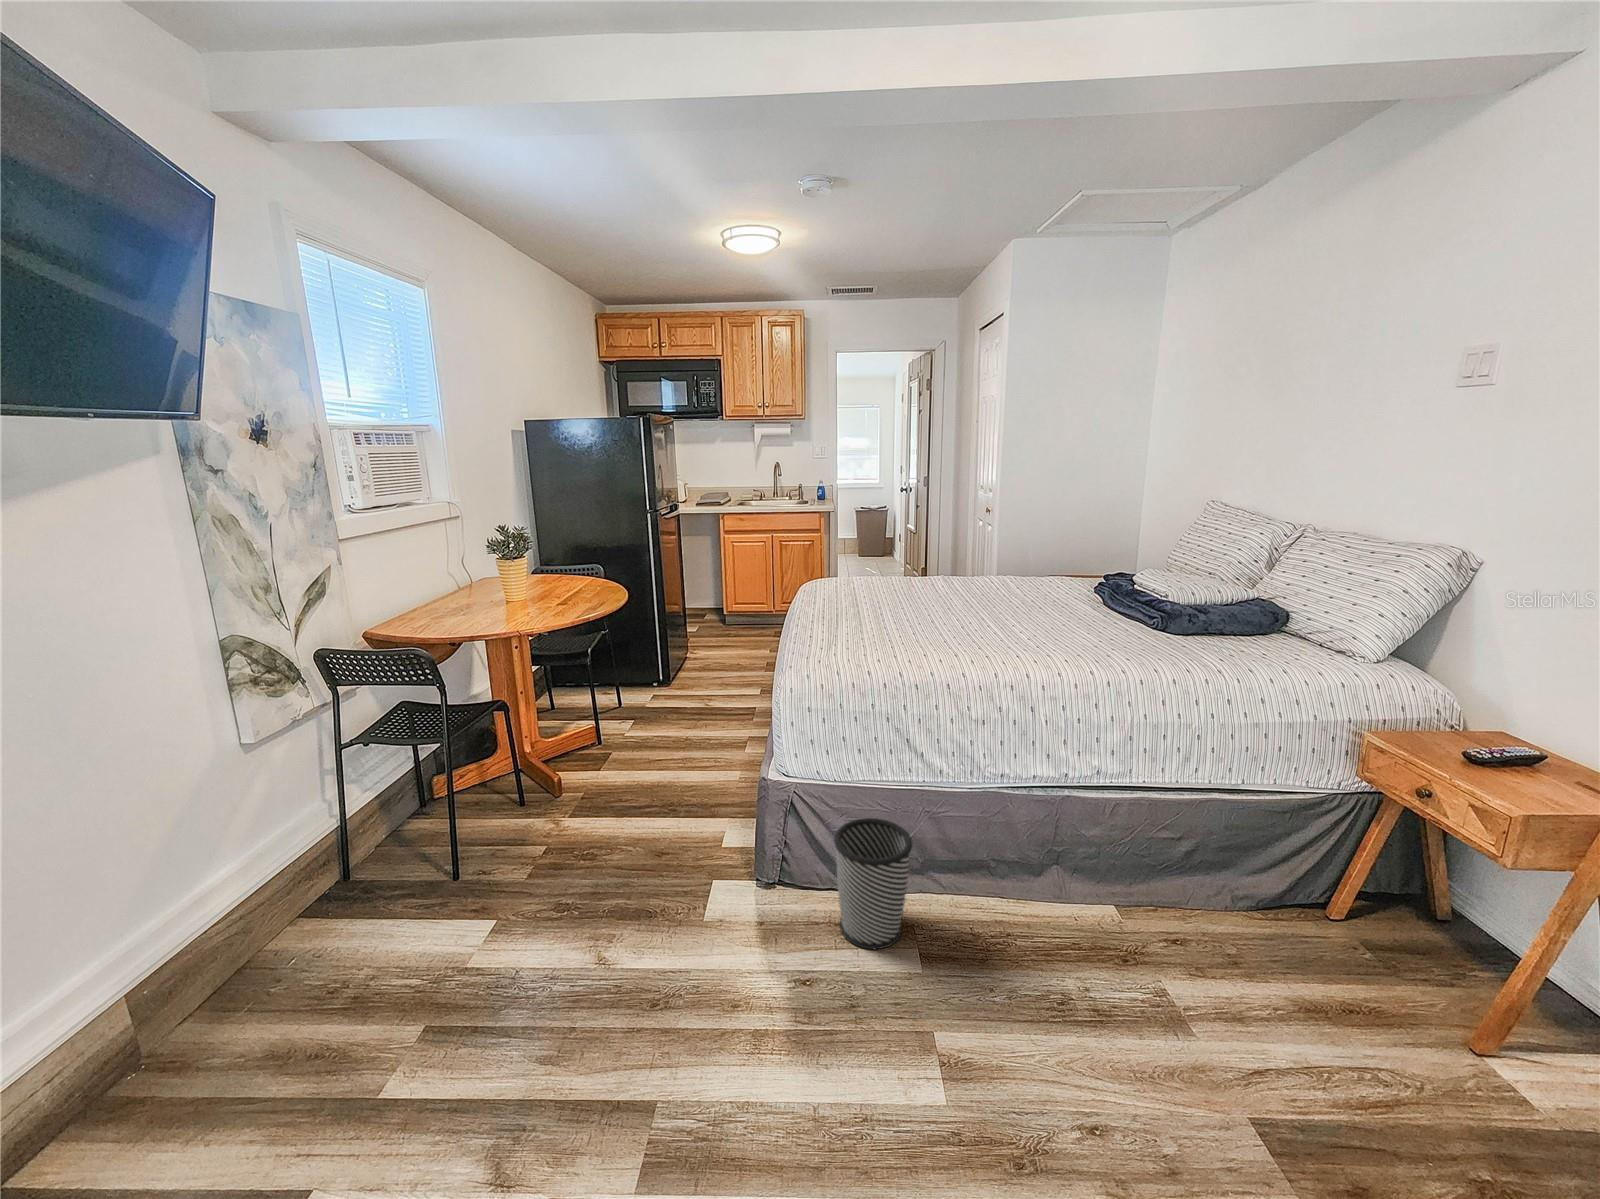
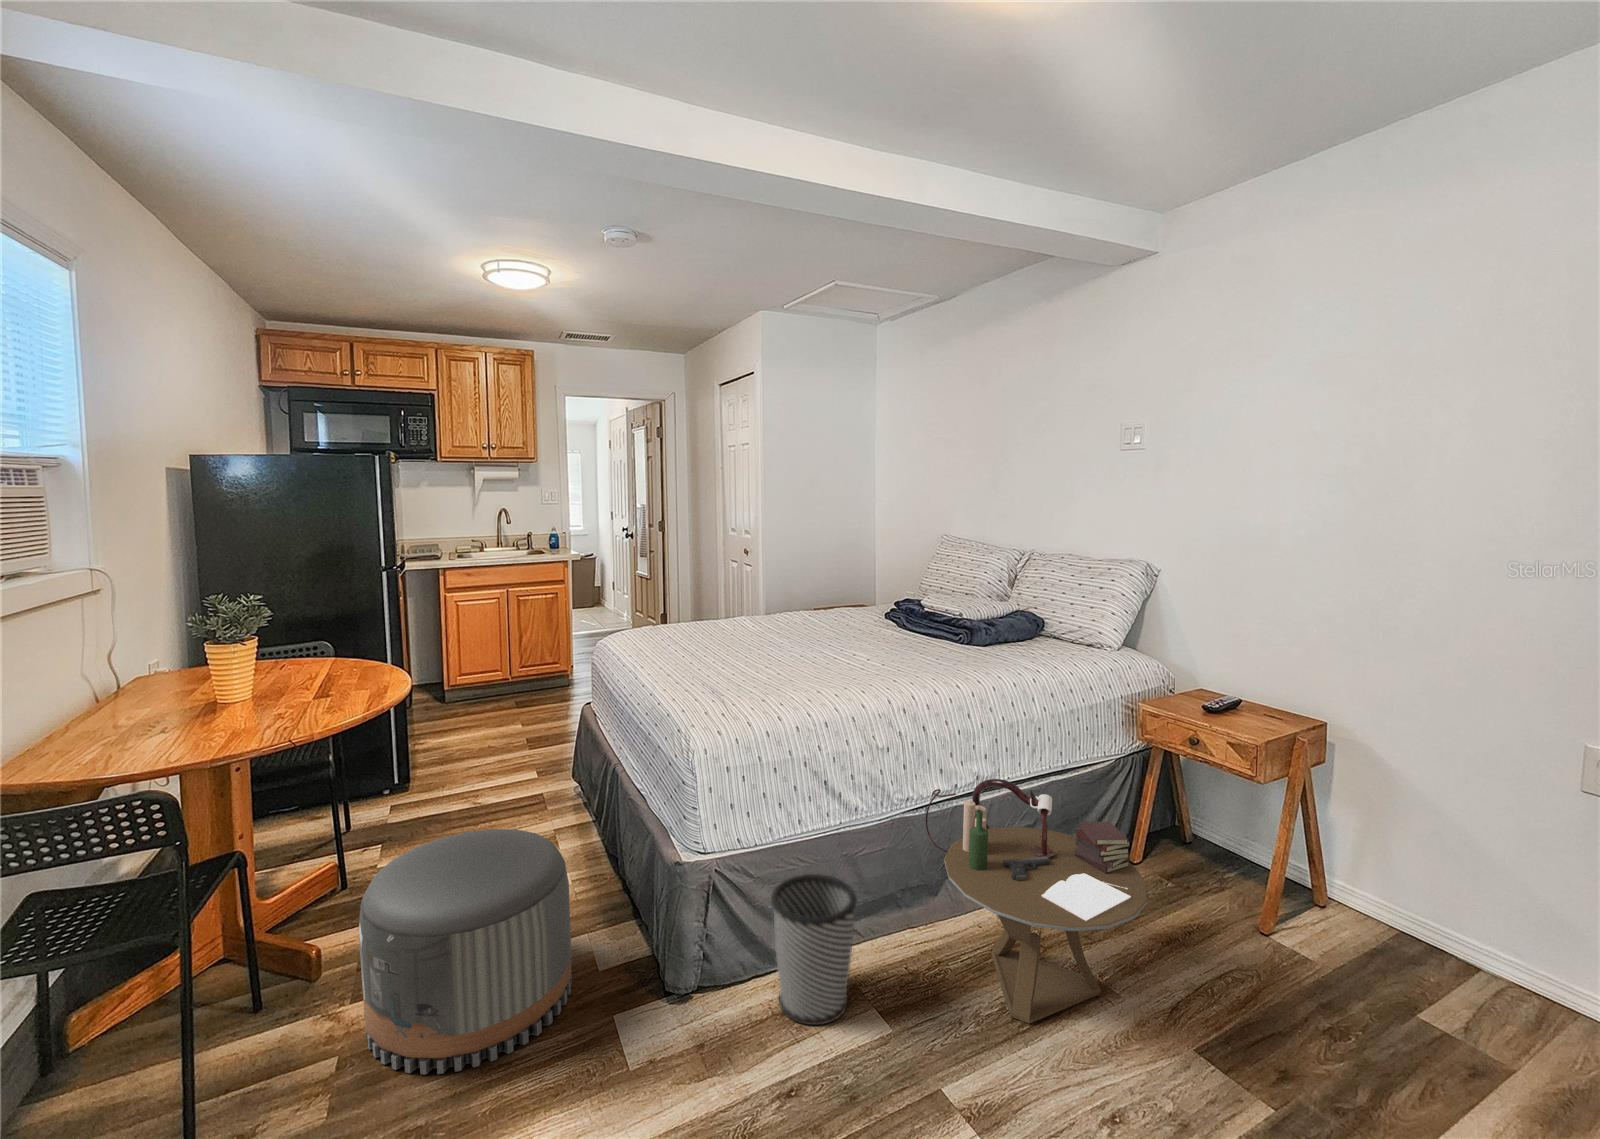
pouf: none [551,725,703,893] -> present [359,829,572,1074]
side table: none [1004,770,1228,1017] -> present [926,779,1148,1024]

